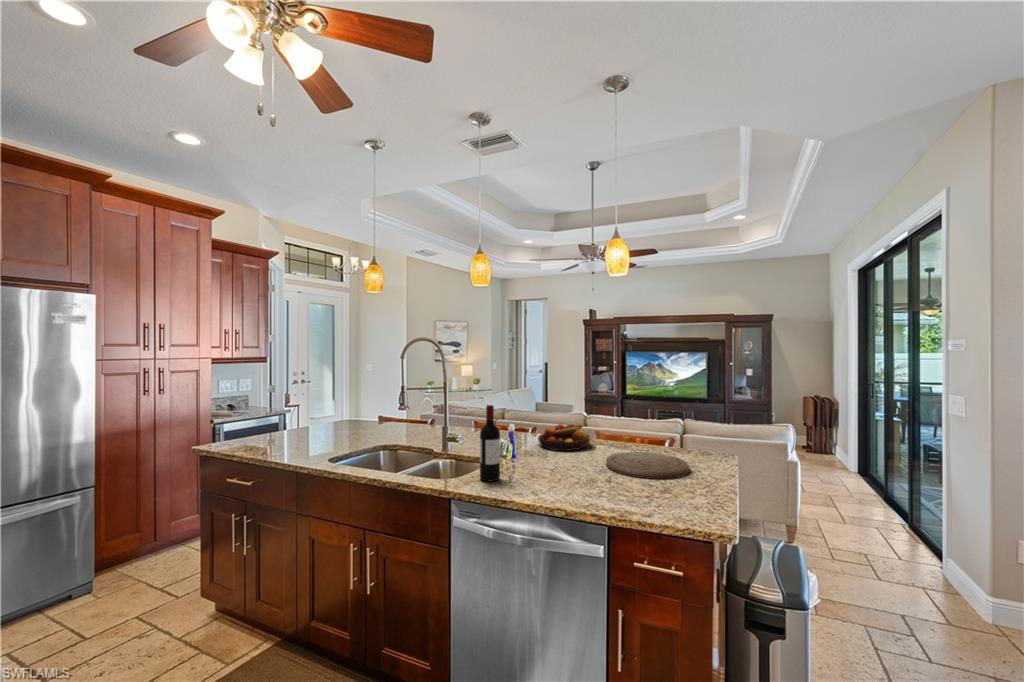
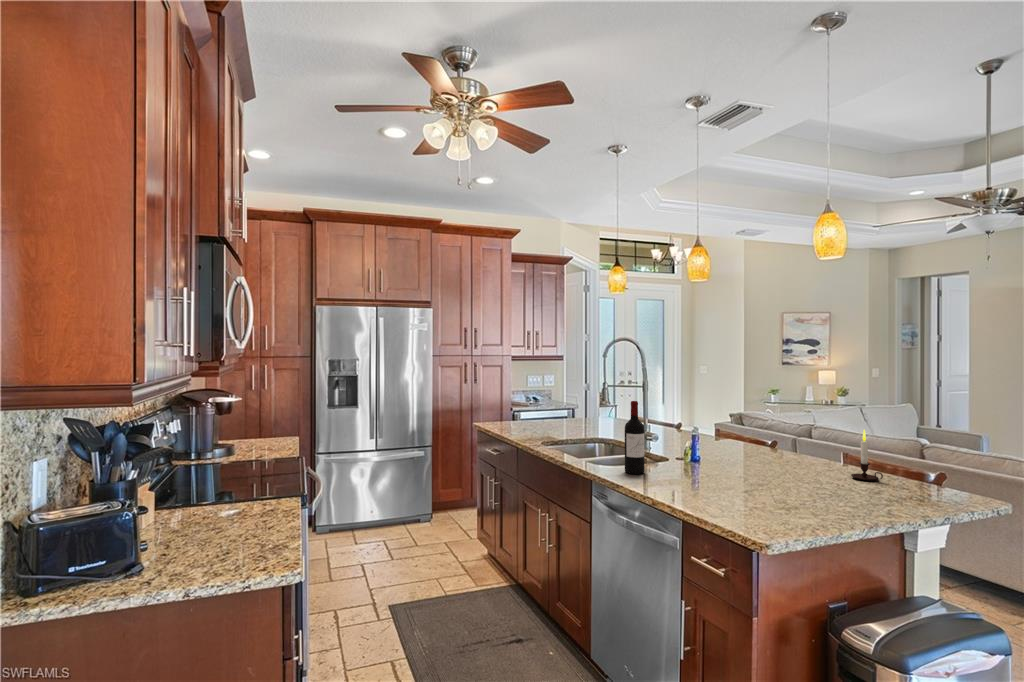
candle: none [624,411,647,450] -> present [851,430,883,481]
fruit bowl: present [538,422,590,451] -> none [744,438,815,469]
cutting board: present [606,452,689,479] -> none [775,475,889,508]

